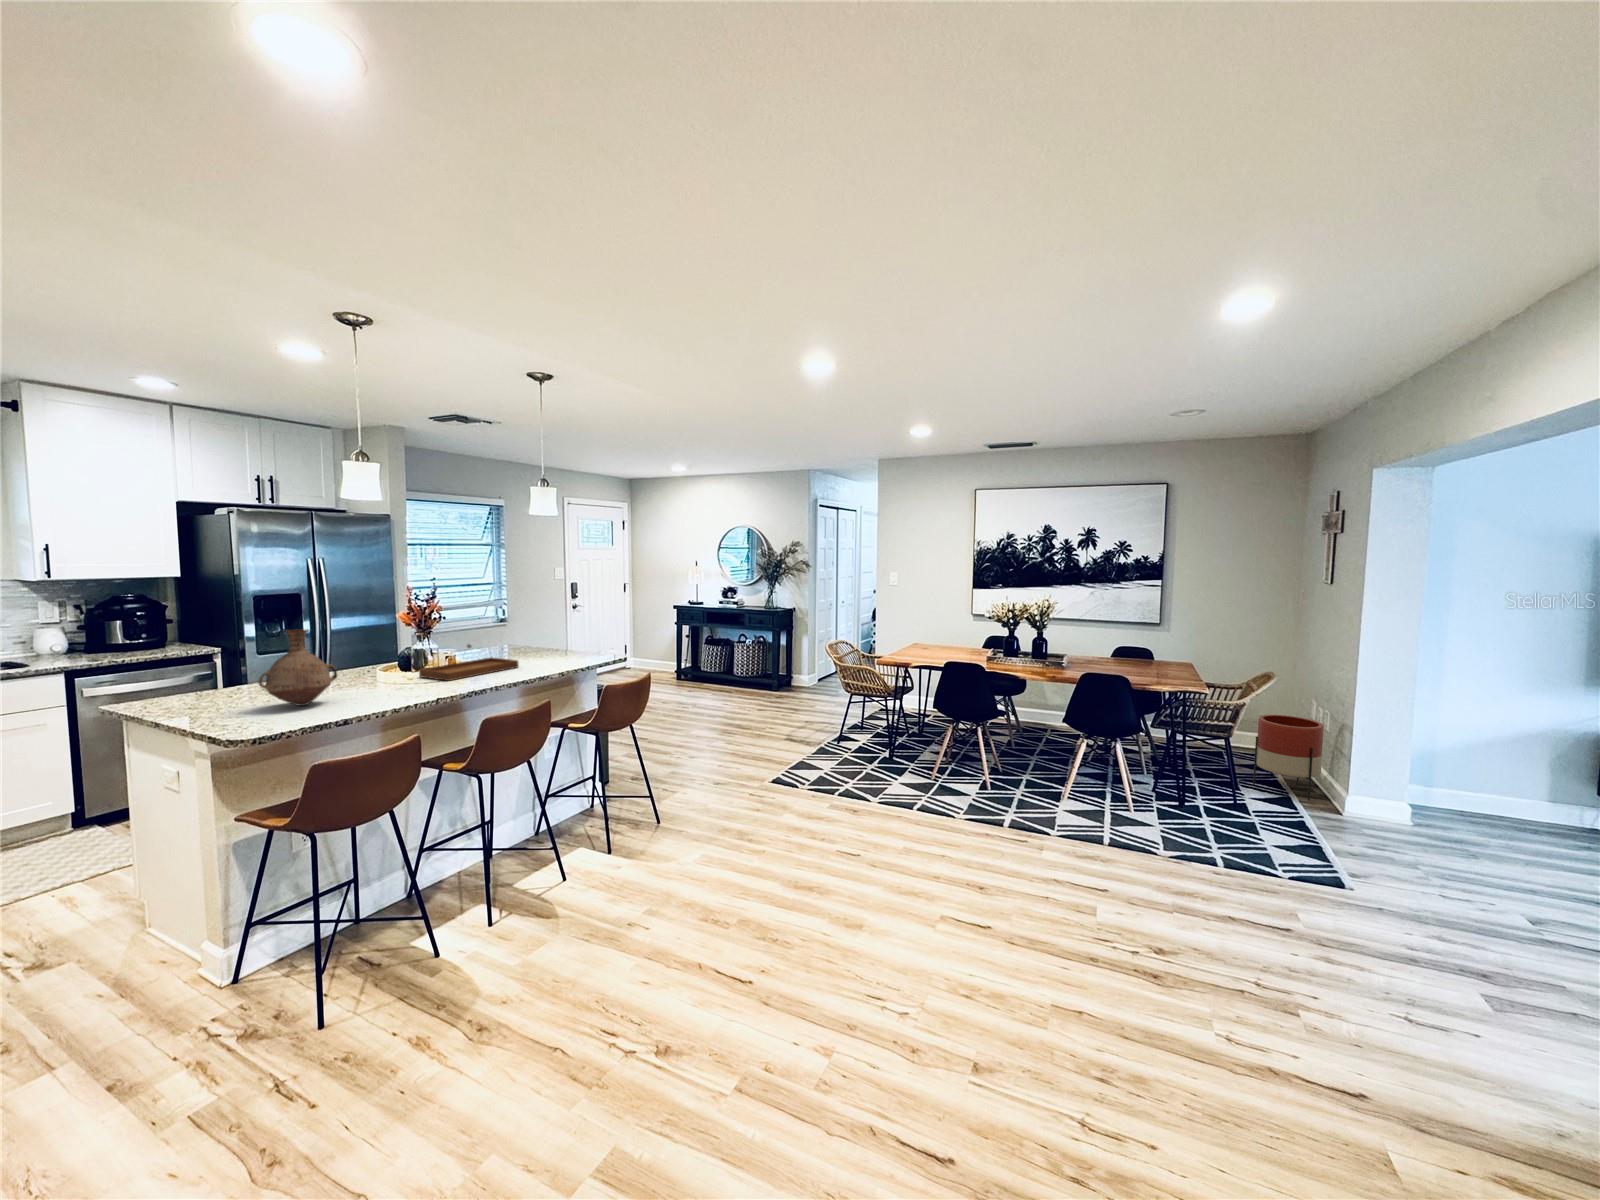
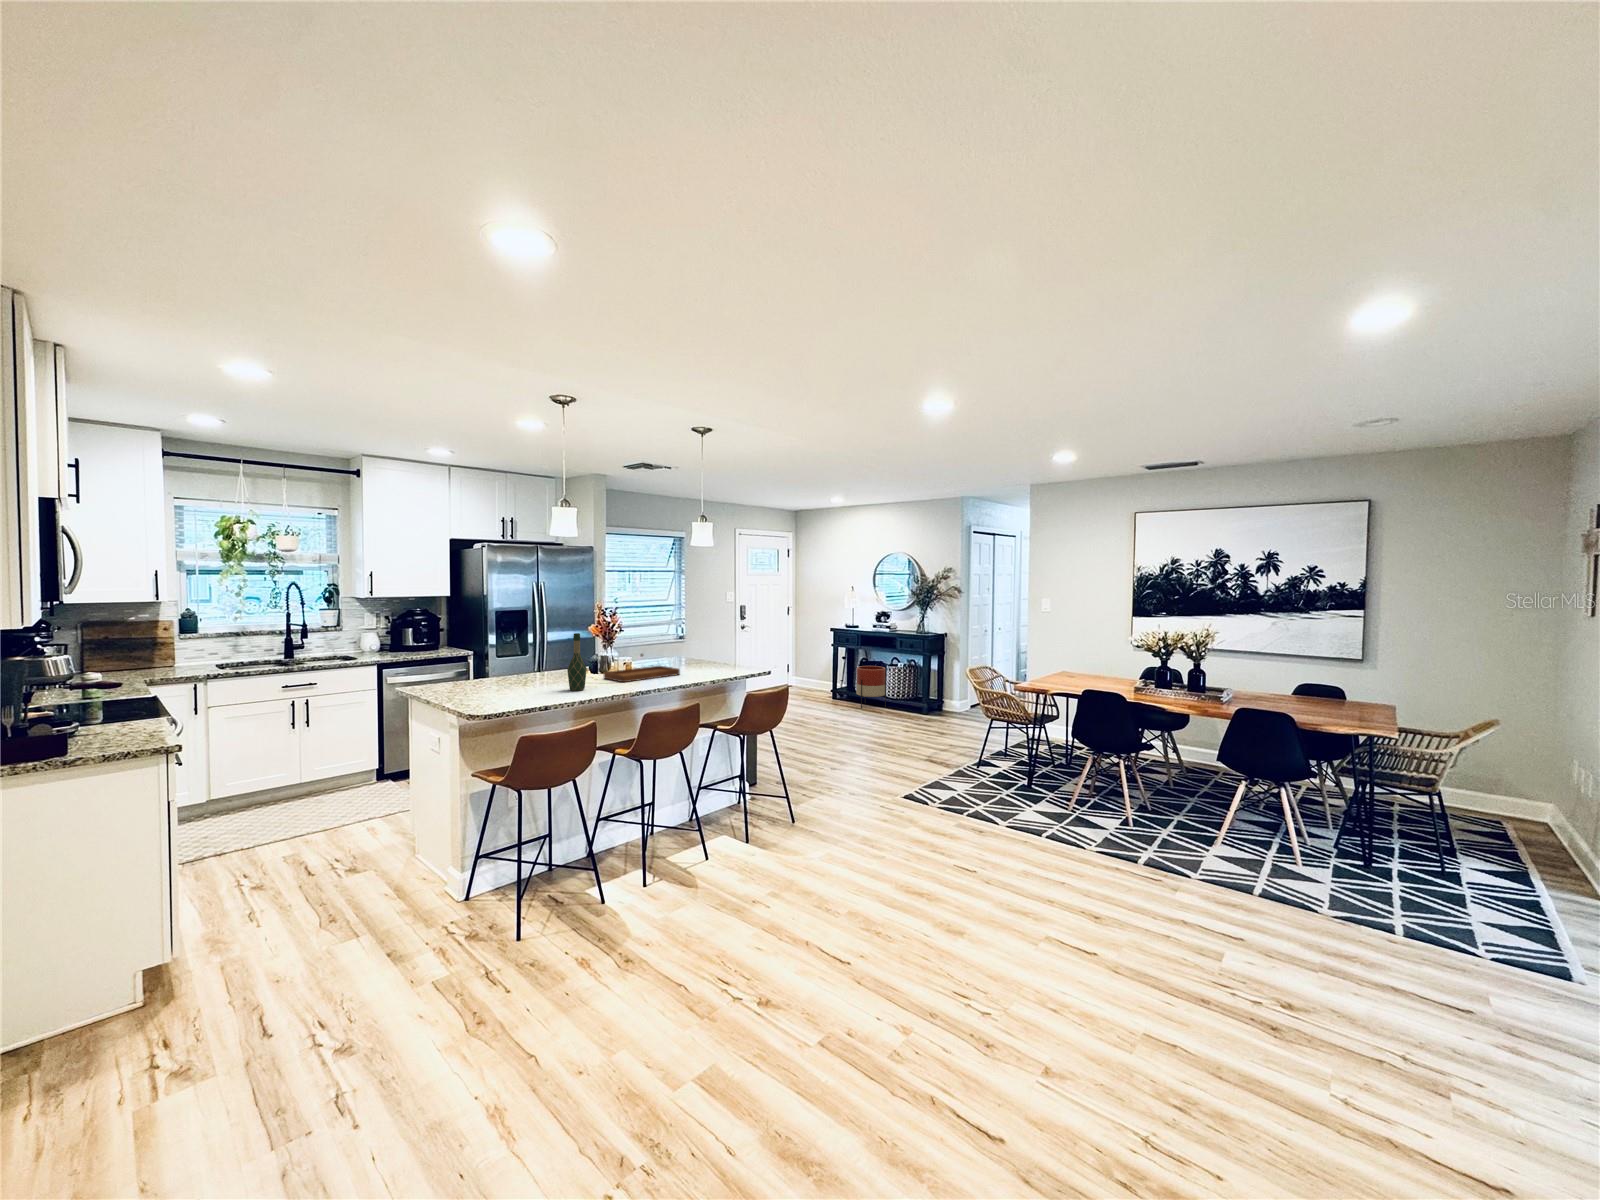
wine bottle: none [372,624,399,696] -> present [567,633,587,691]
vase: present [258,630,337,706] -> none [491,636,543,694]
planter: present [1253,715,1324,801] -> present [856,666,886,708]

